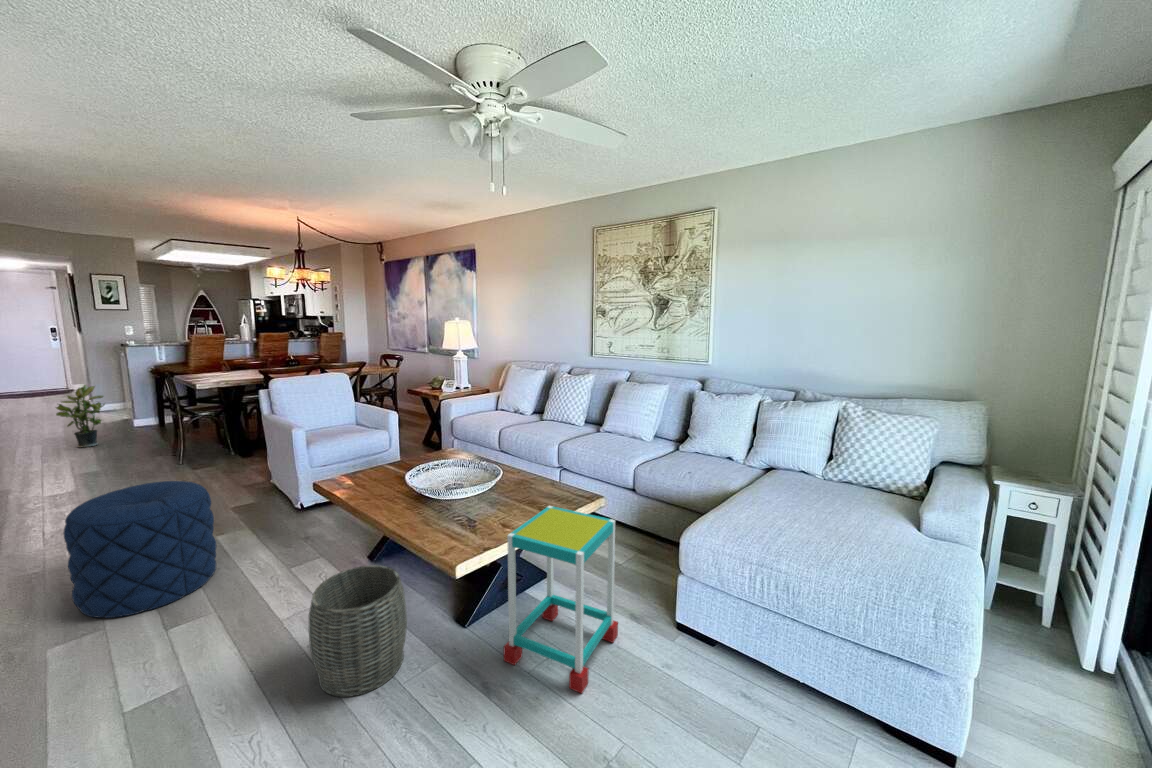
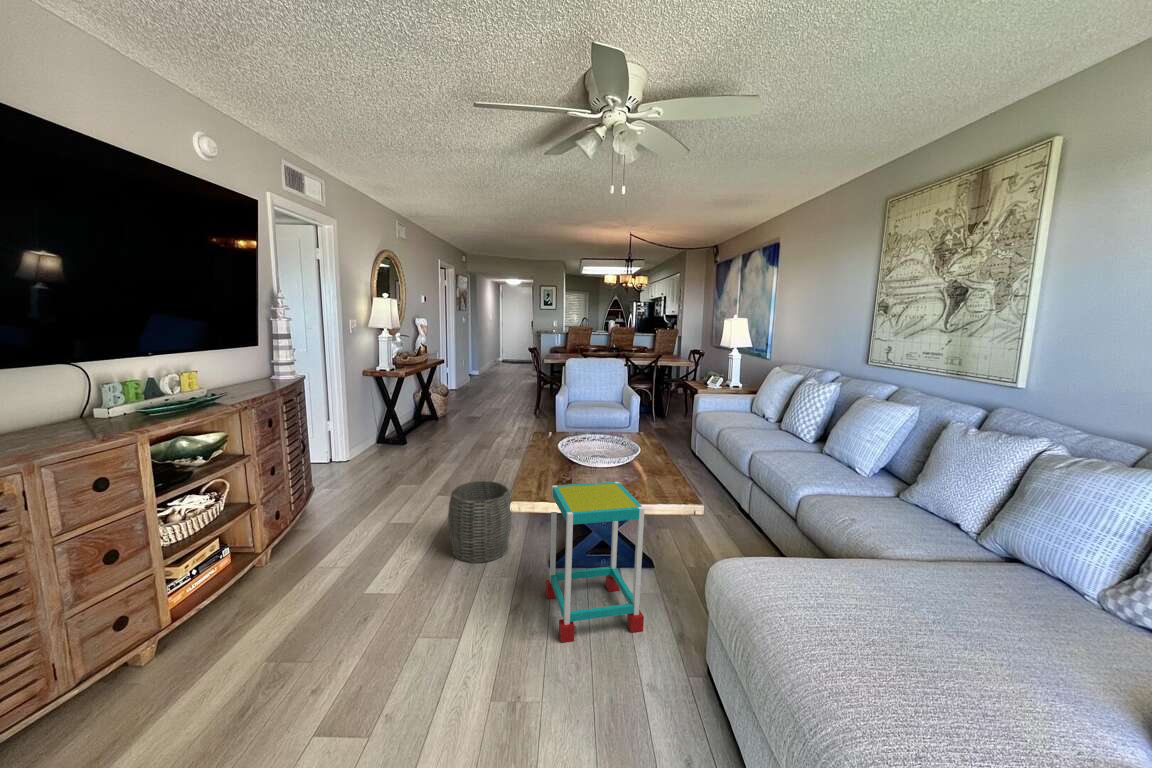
potted plant: present [56,385,105,448] -> none [499,355,521,394]
pouf: present [64,481,216,618] -> none [422,408,489,479]

